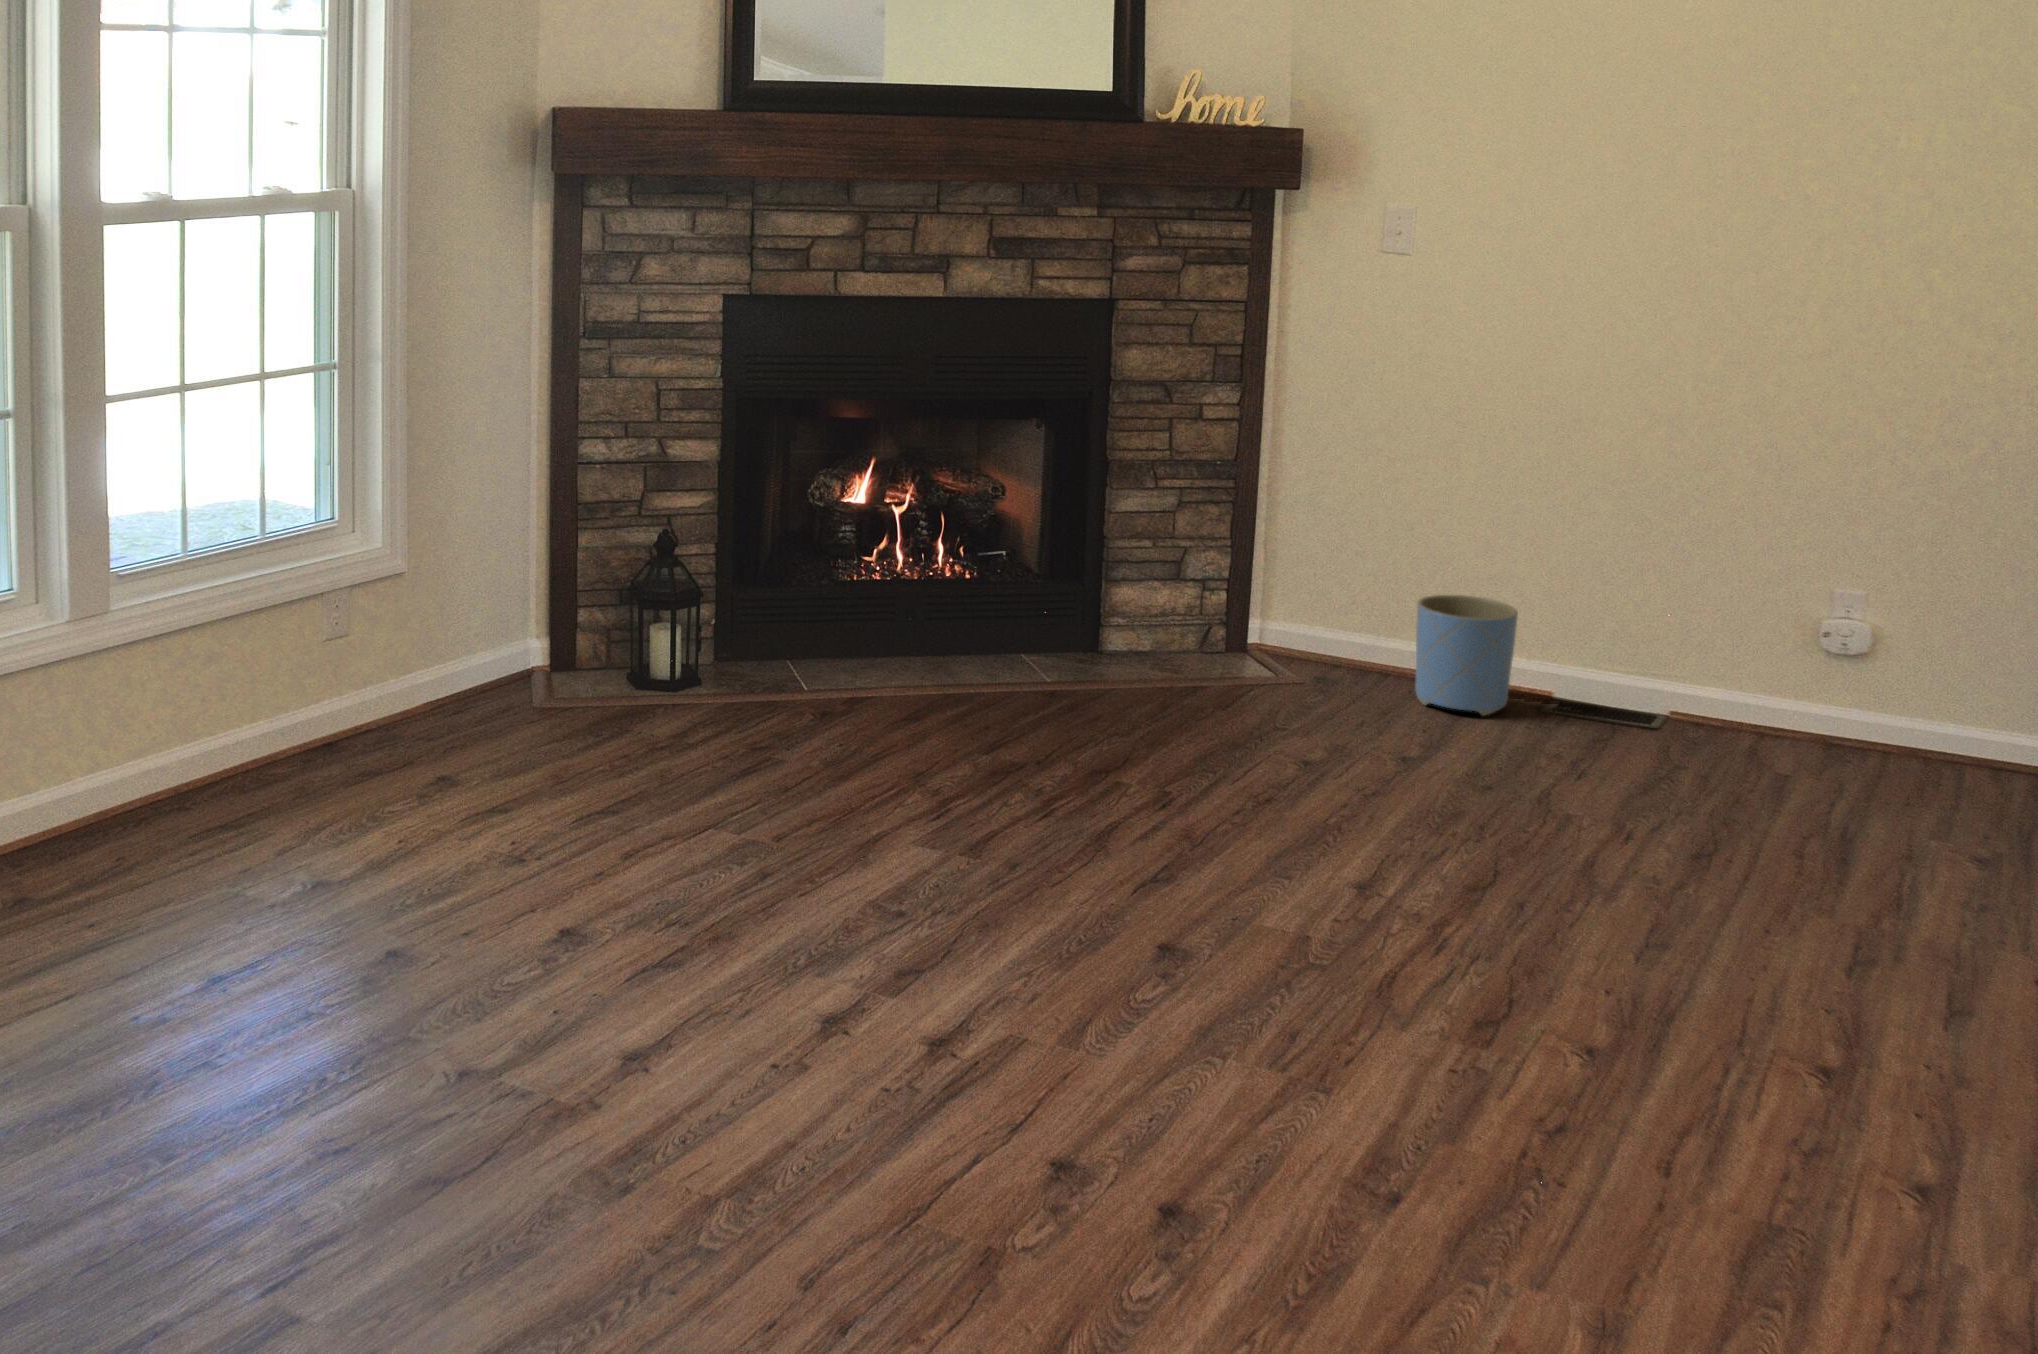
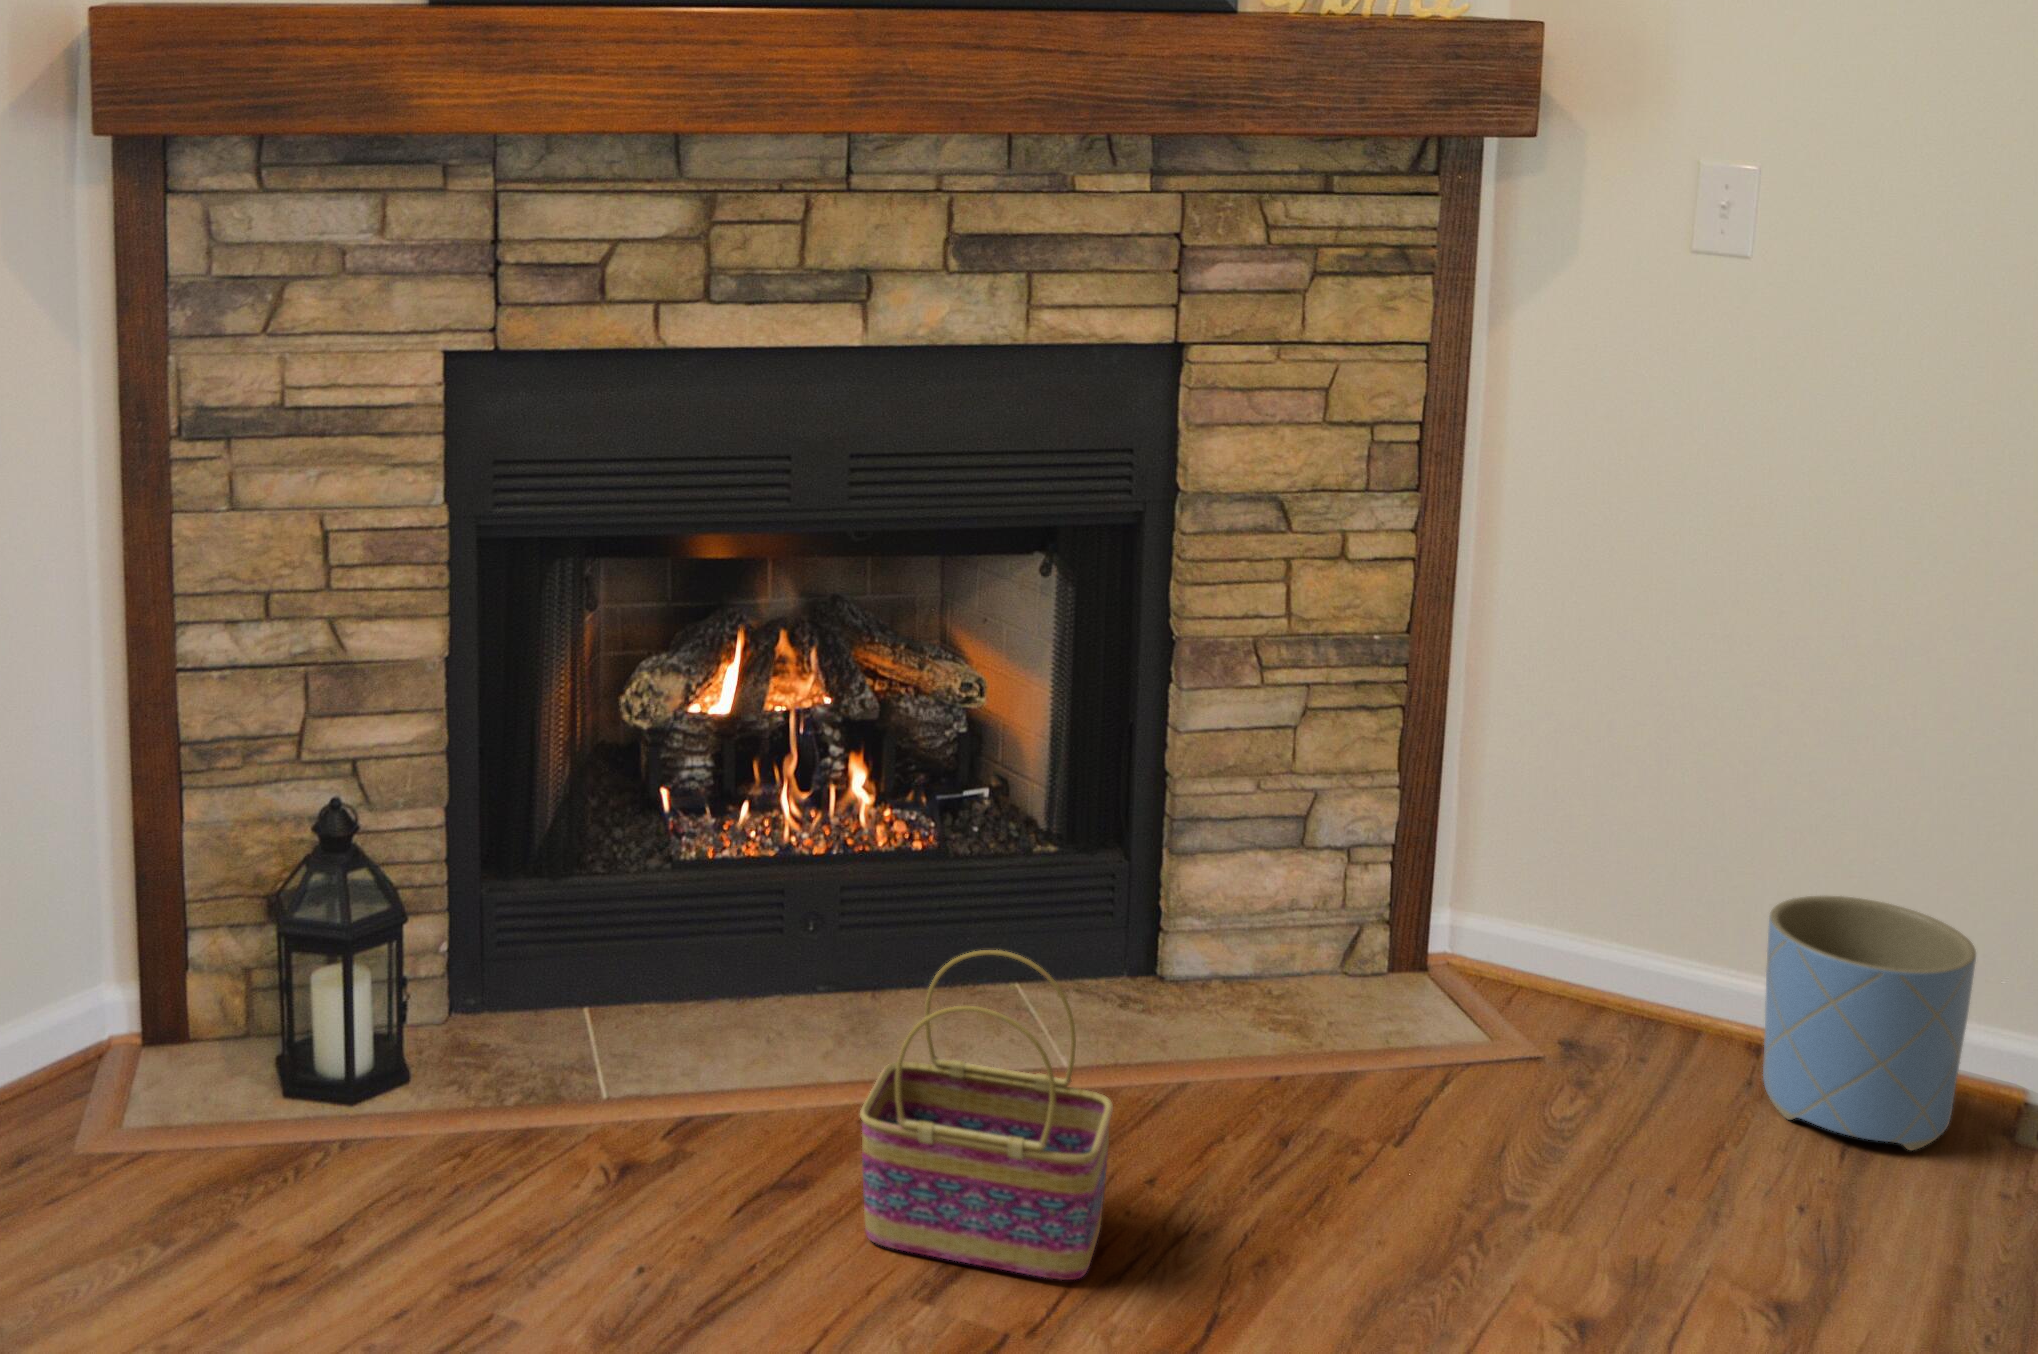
basket: none [945,596,1072,751] -> present [860,950,1113,1280]

